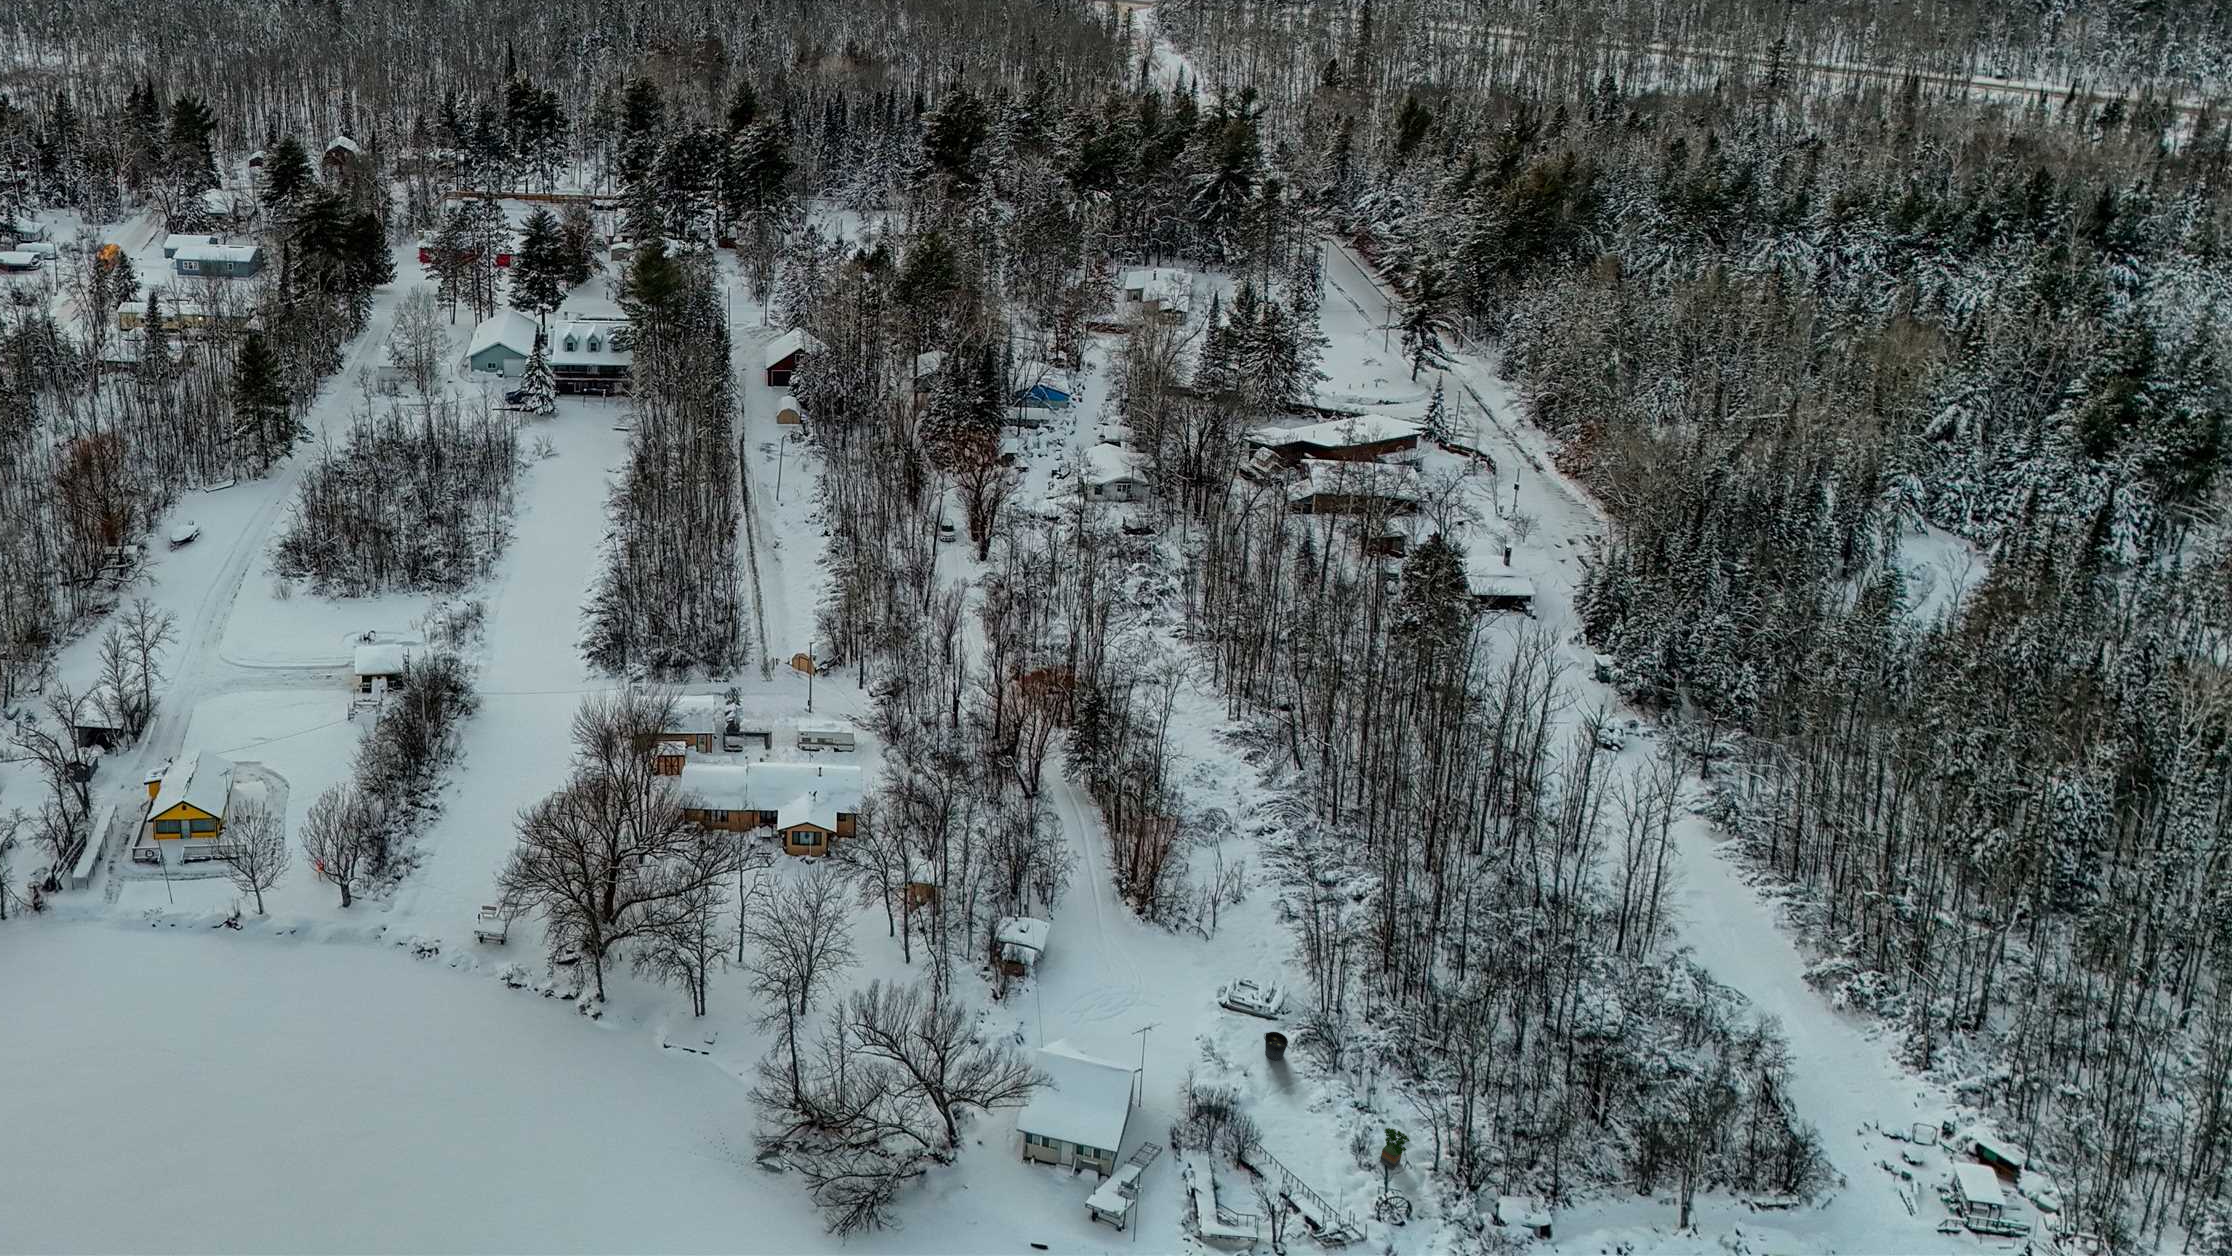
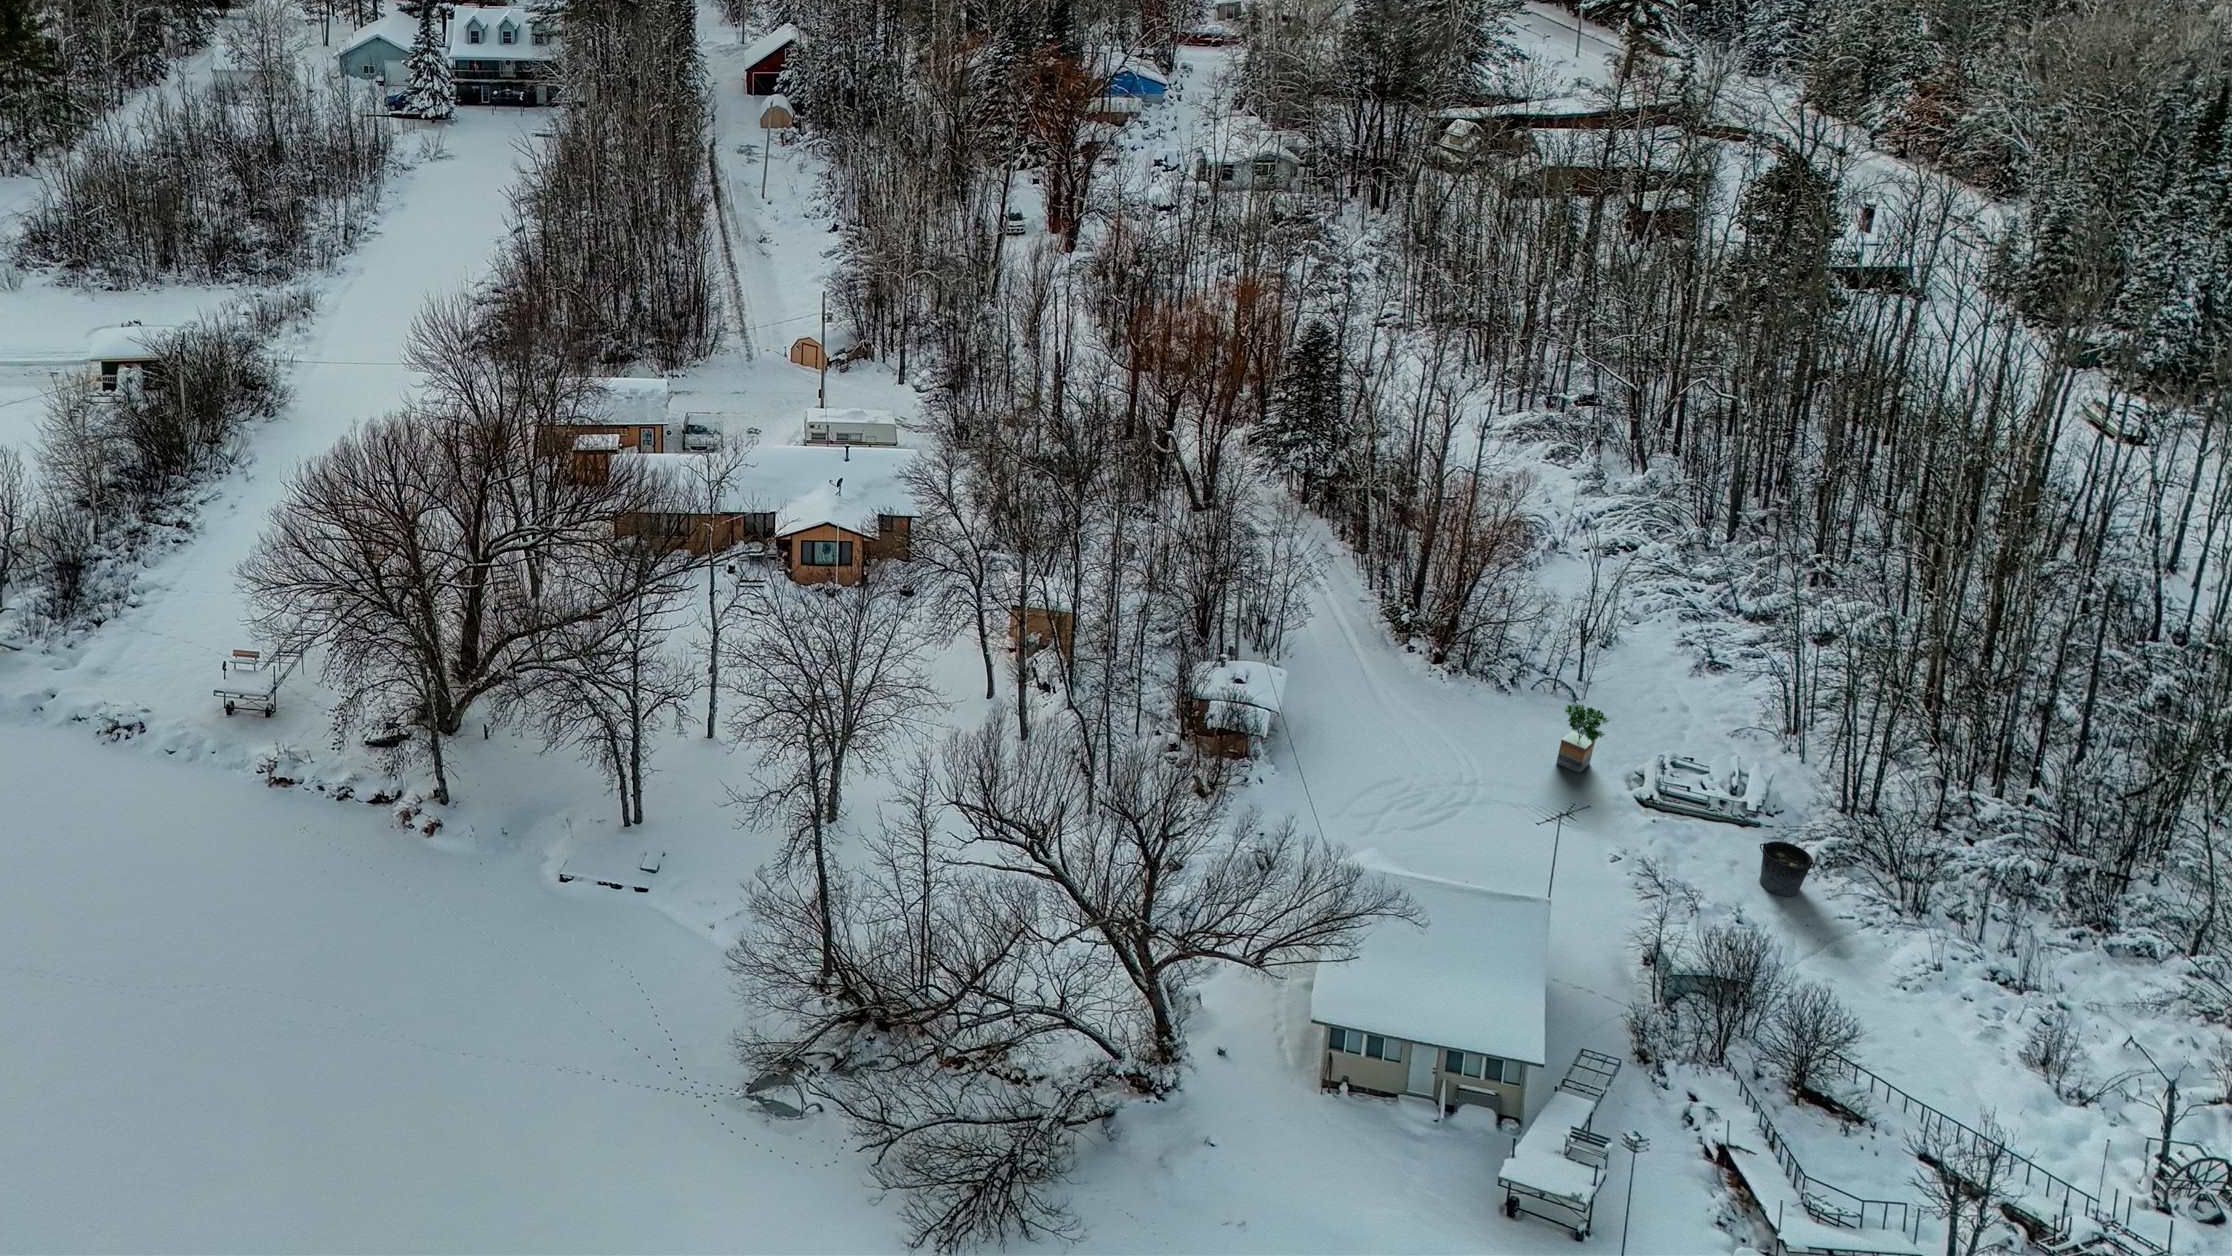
potted tree: present [1380,1128,1410,1170] -> present [1556,704,1609,773]

